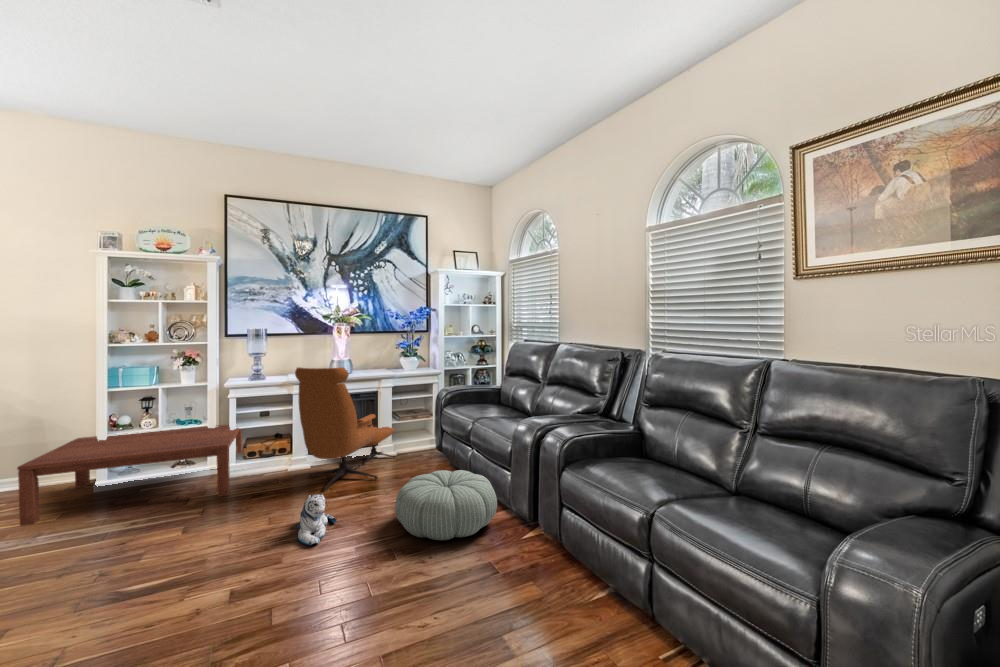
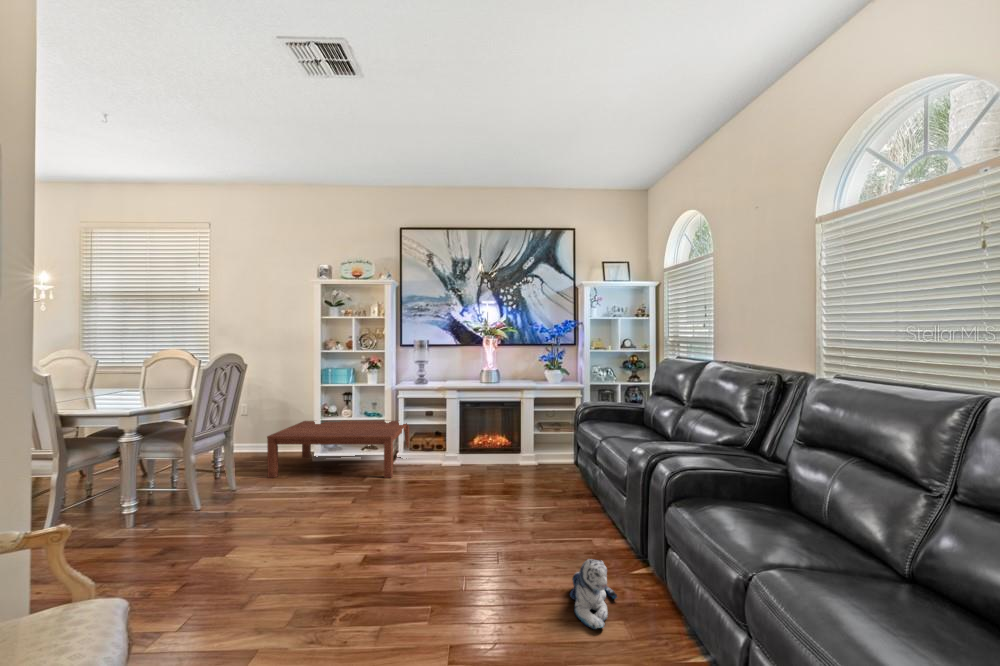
lounge chair: present [295,367,395,491] -> none [439,376,534,486]
pouf: present [395,470,497,540] -> none [500,480,594,543]
plush toy: present [297,494,337,546] -> present [570,559,617,629]

